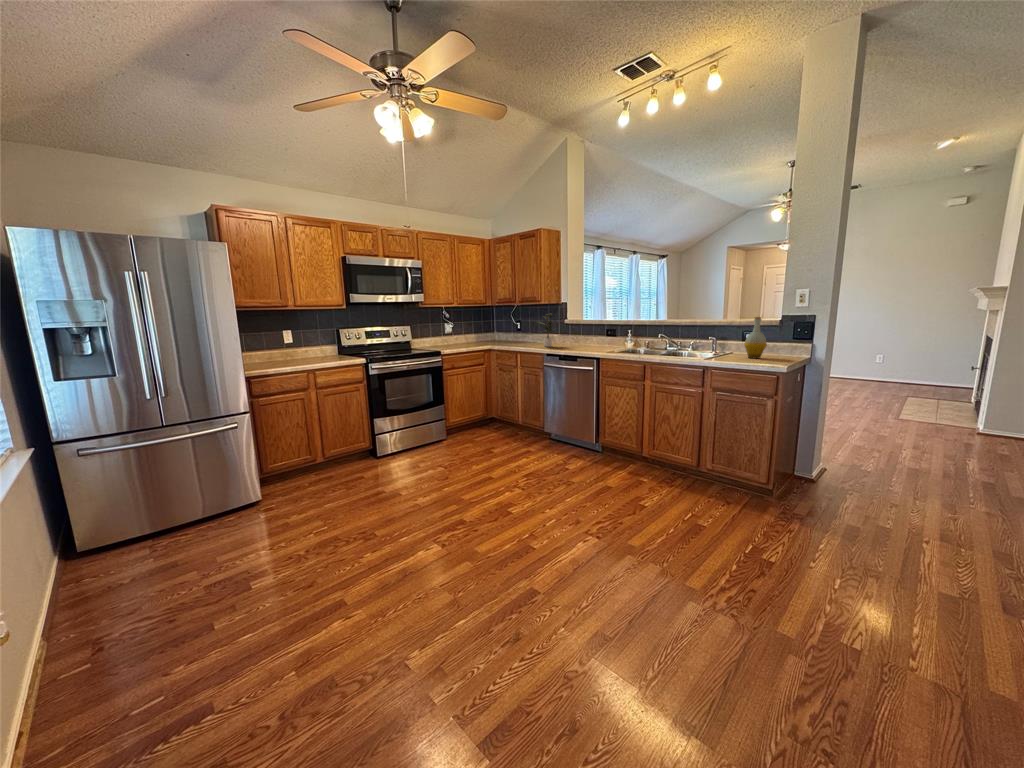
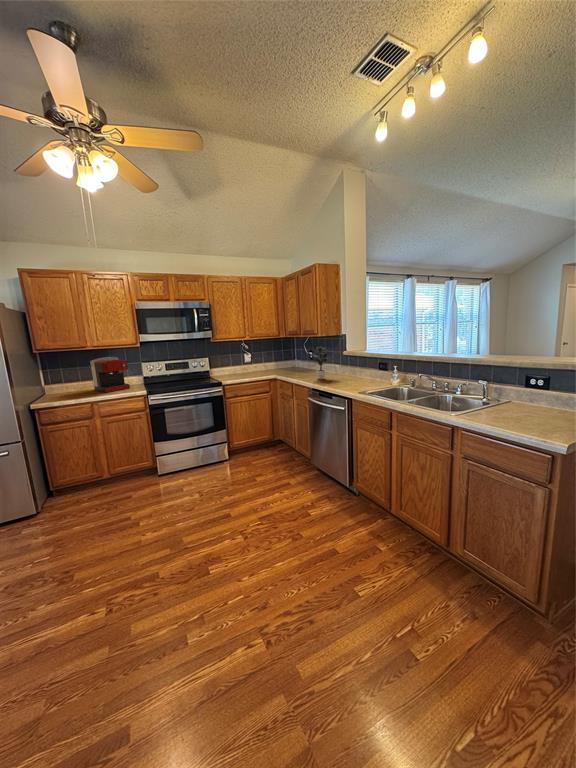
bottle: present [744,317,767,359] -> none [521,359,556,417]
coffee maker: none [287,320,336,361] -> present [90,357,130,392]

